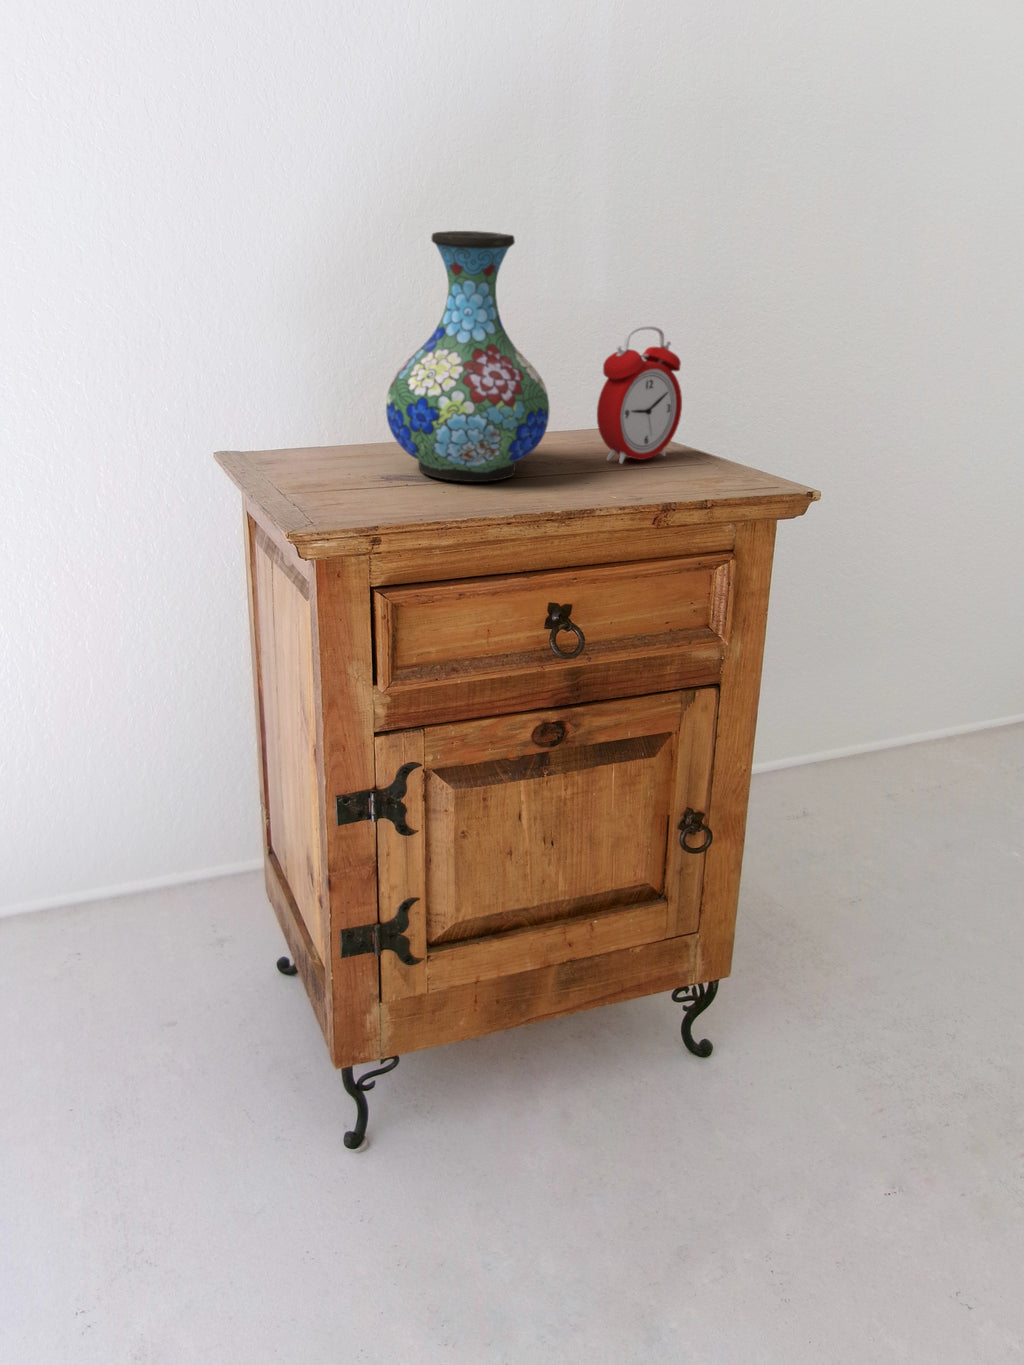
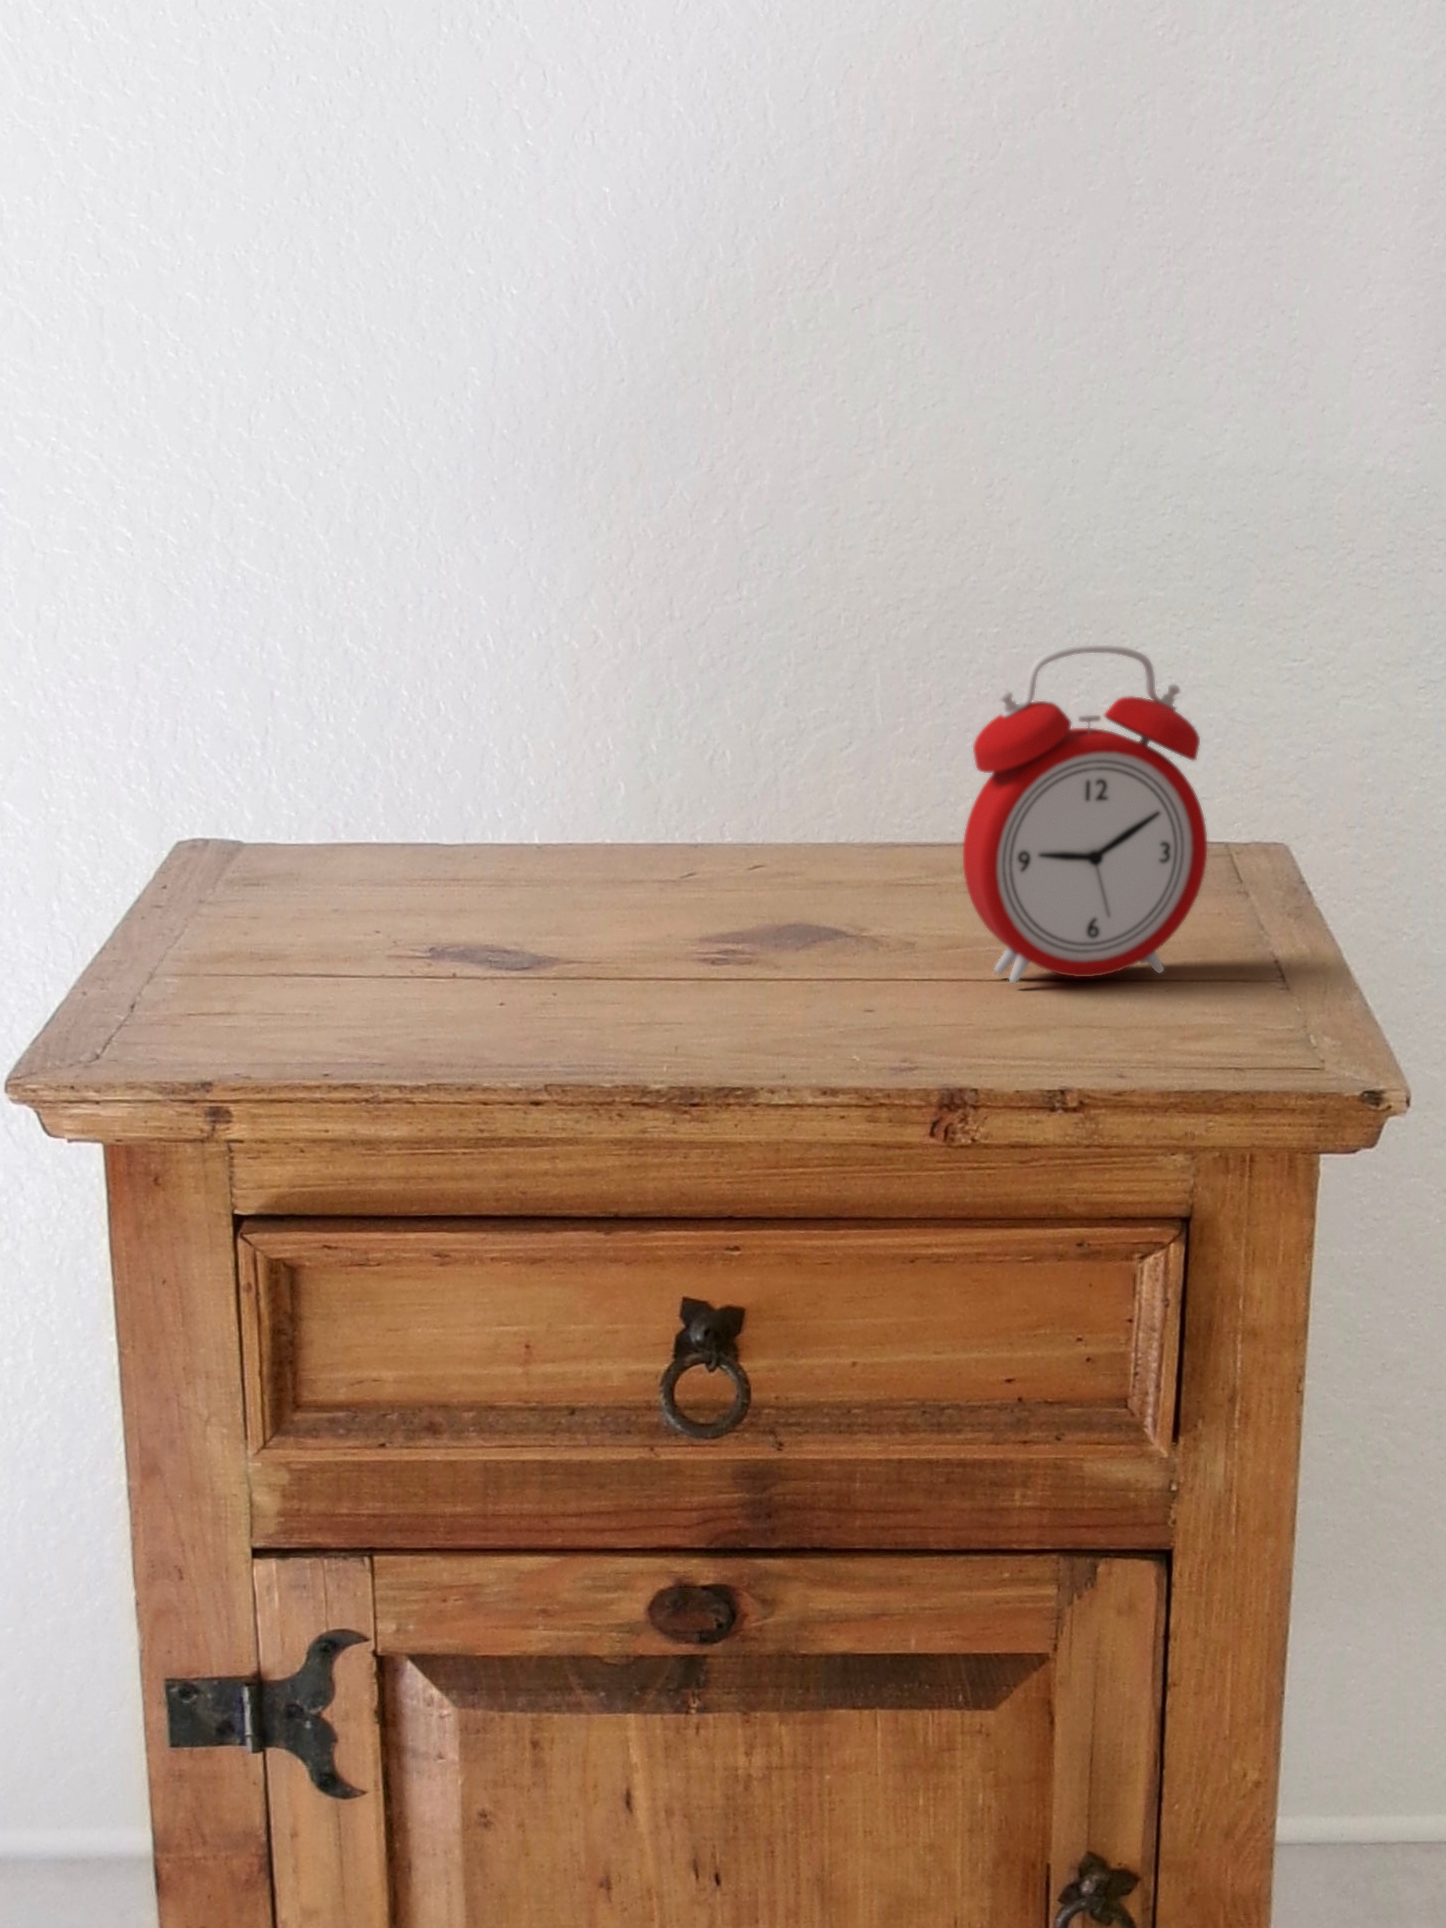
vase: present [386,231,550,482] -> none [422,410,801,1002]

